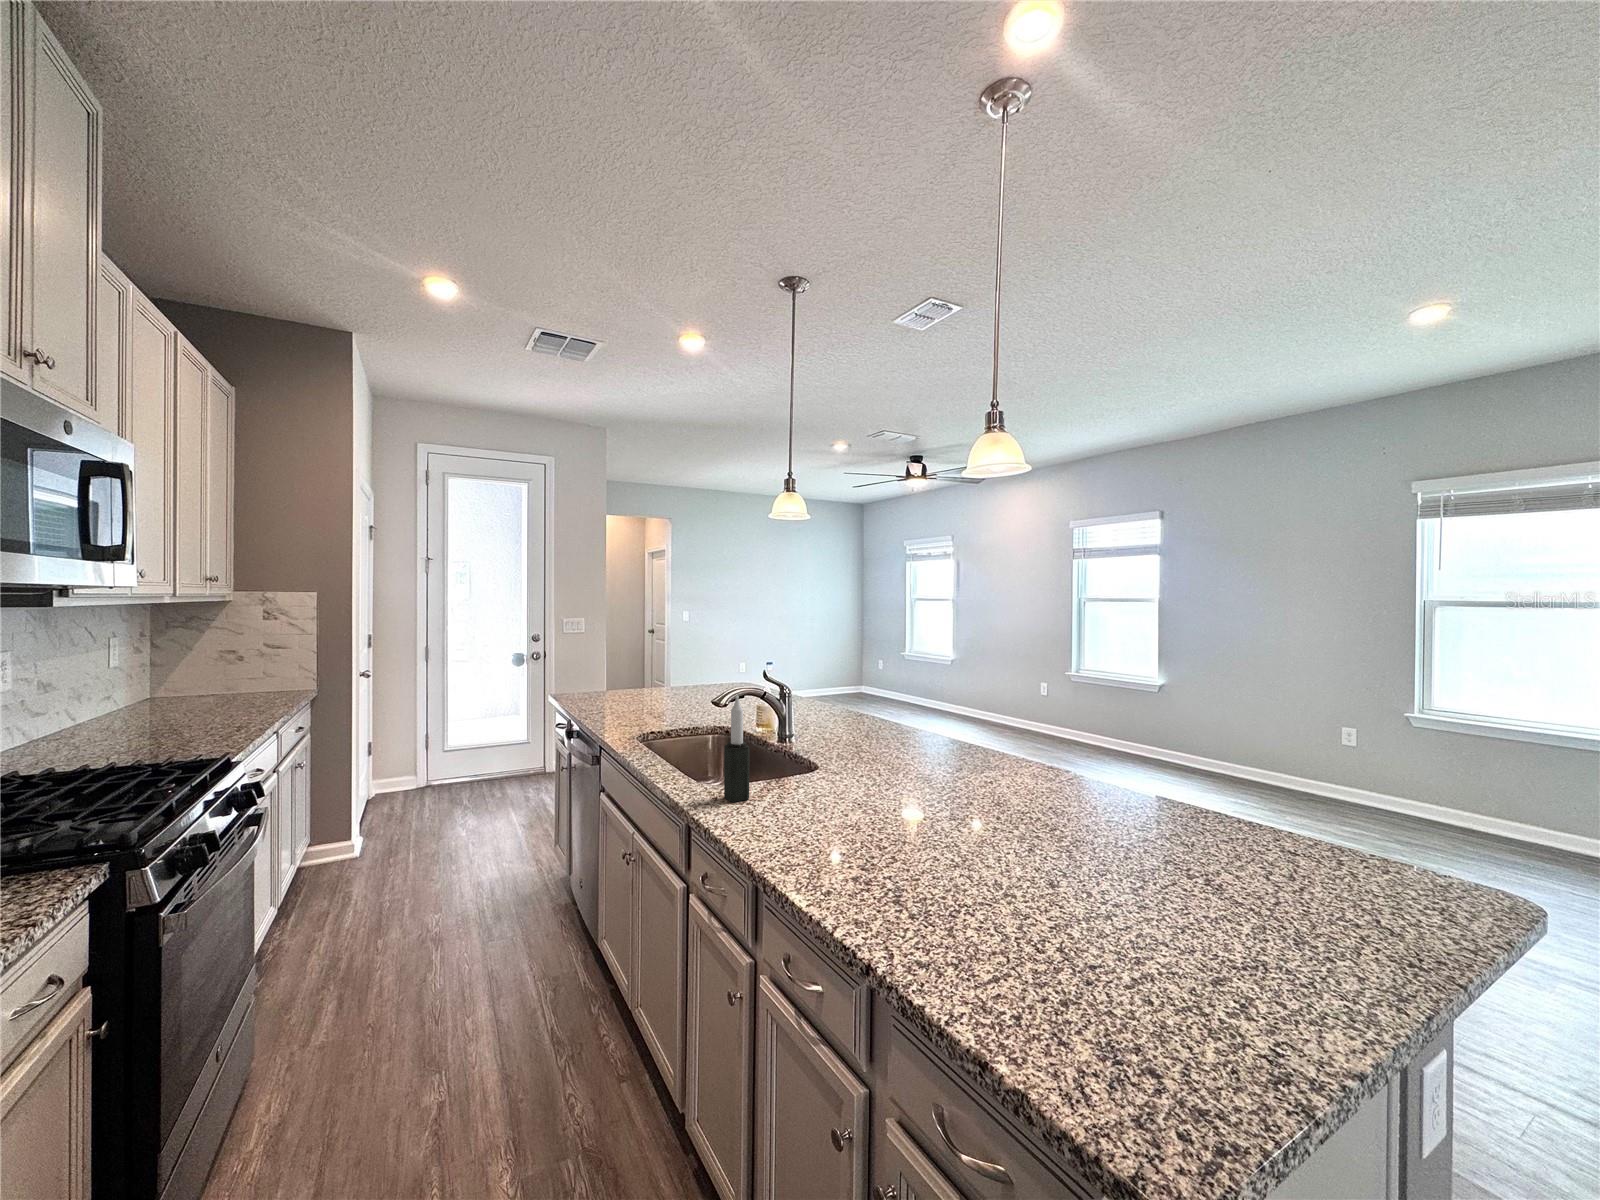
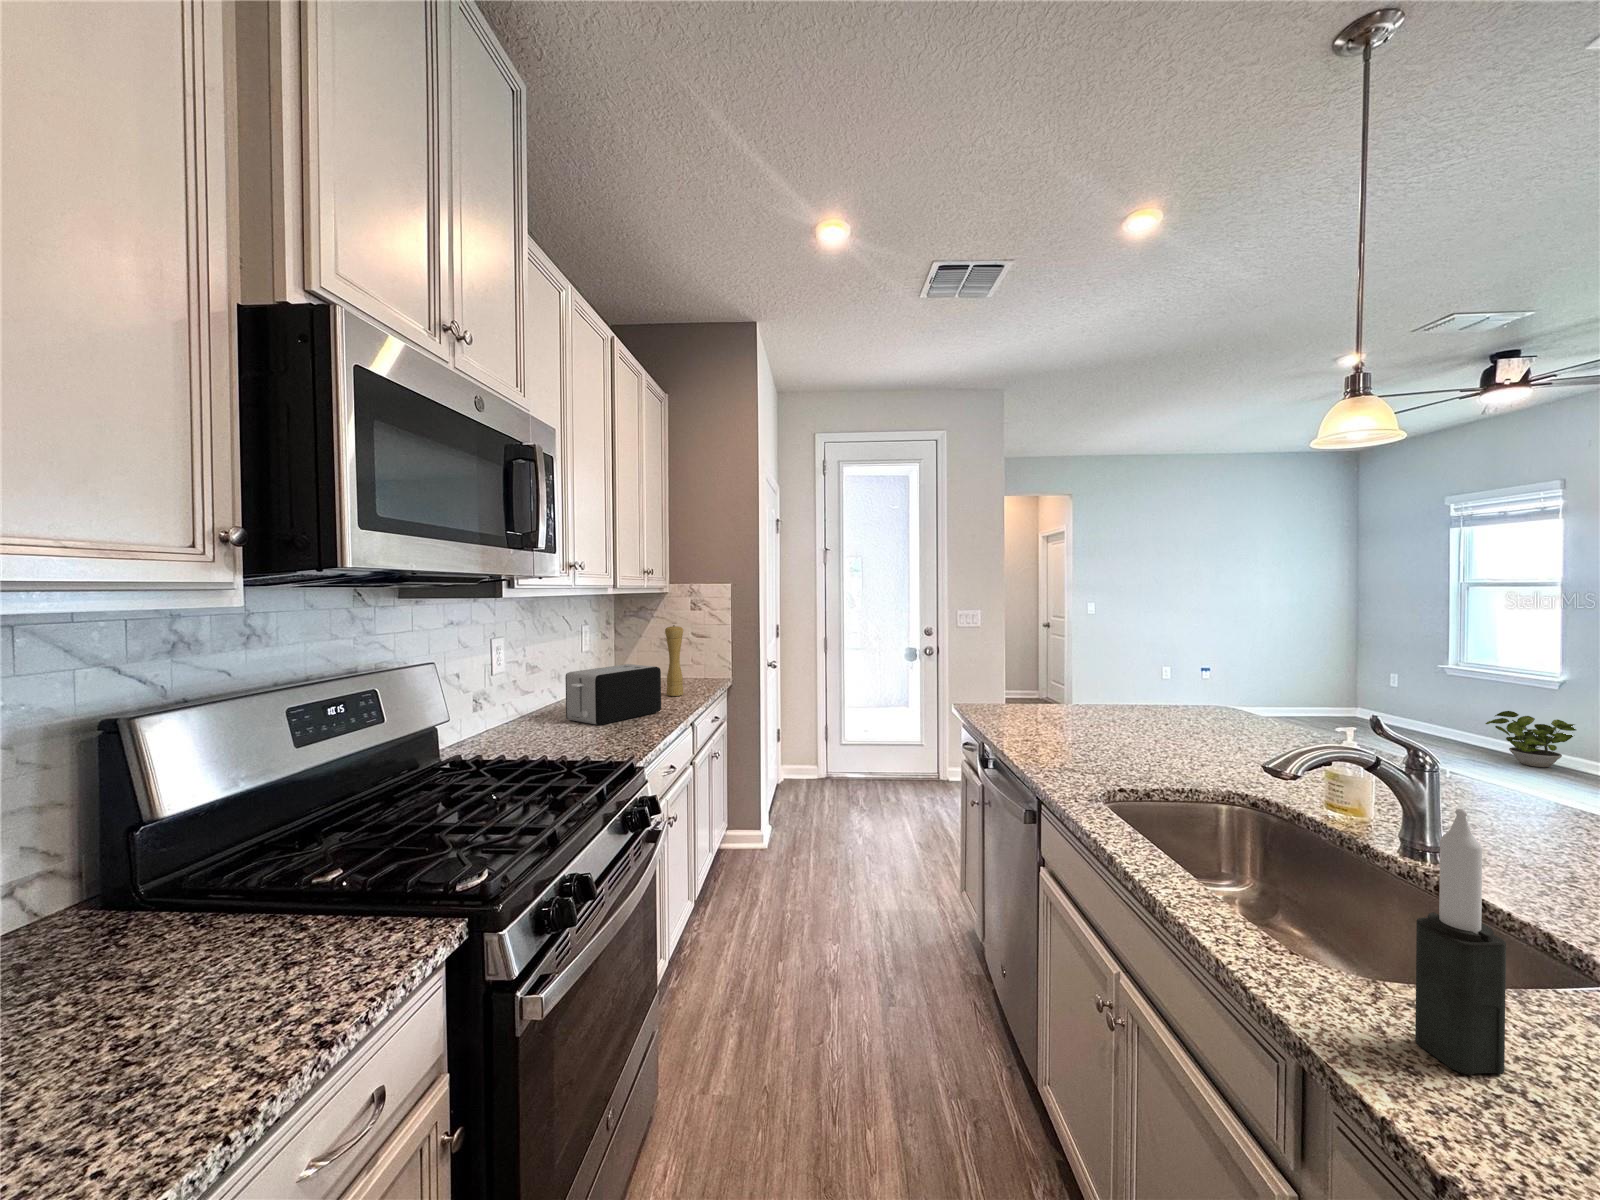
pepper mill: none [235,635,260,708] -> present [665,625,683,696]
toaster: none [108,676,238,737] -> present [566,664,661,725]
potted plant: none [919,680,959,714] -> present [1486,711,1576,767]

